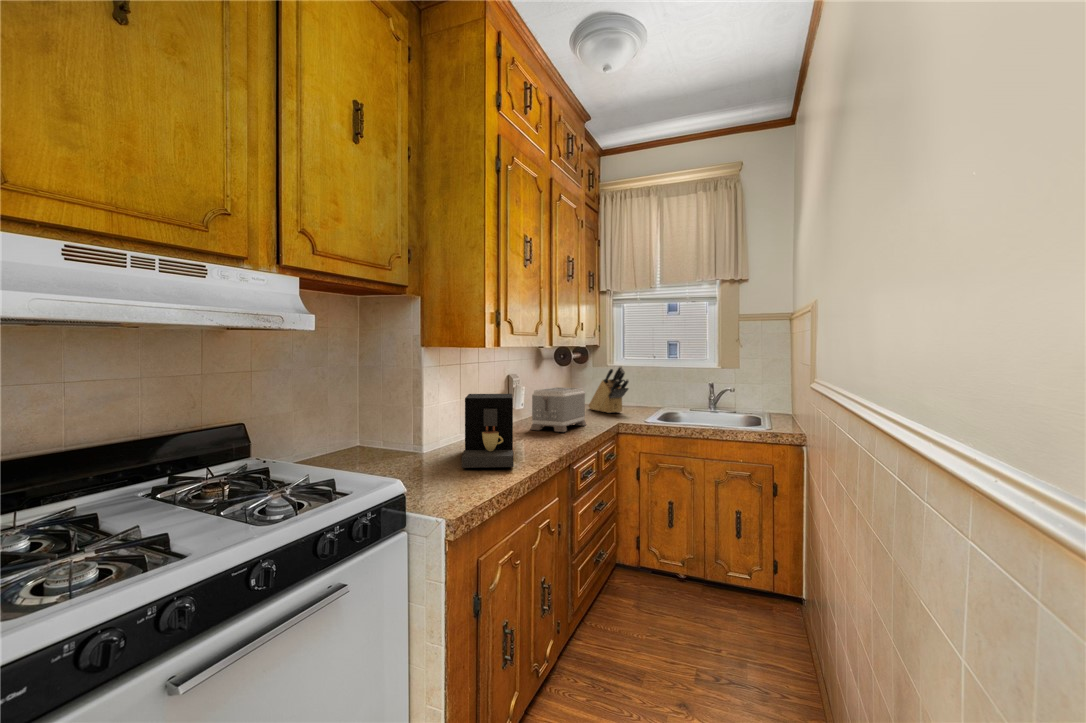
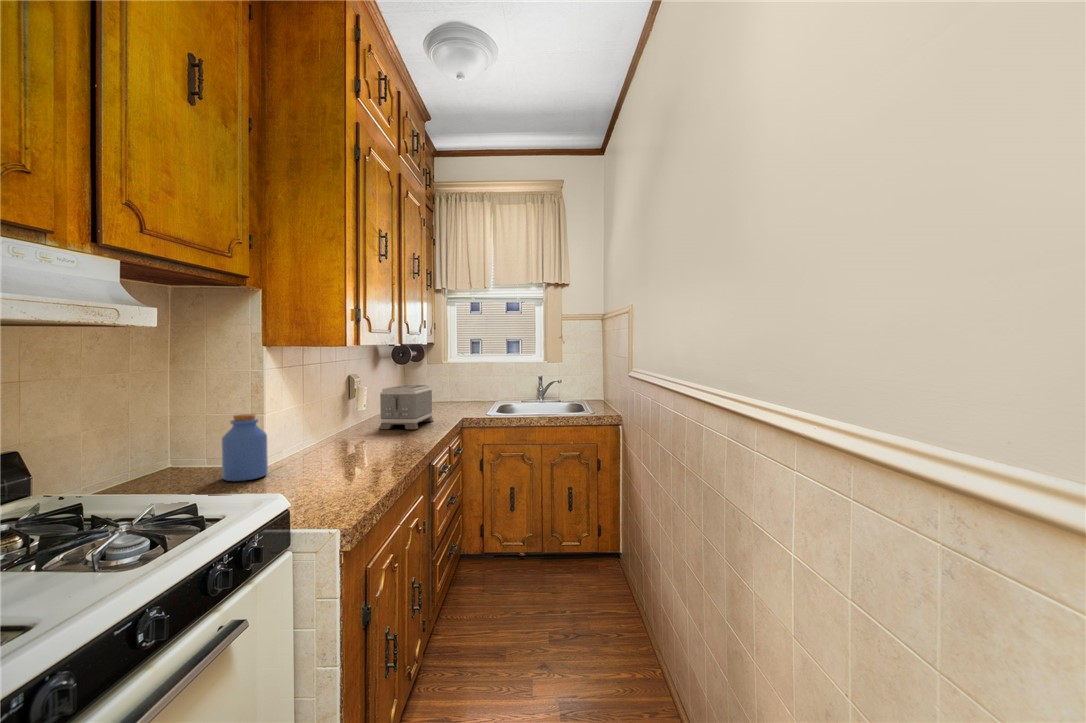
knife block: present [589,366,629,413] -> none [426,362,468,408]
coffee maker: present [462,394,513,468] -> none [323,394,386,475]
jar: none [380,407,416,465] -> present [222,414,268,481]

